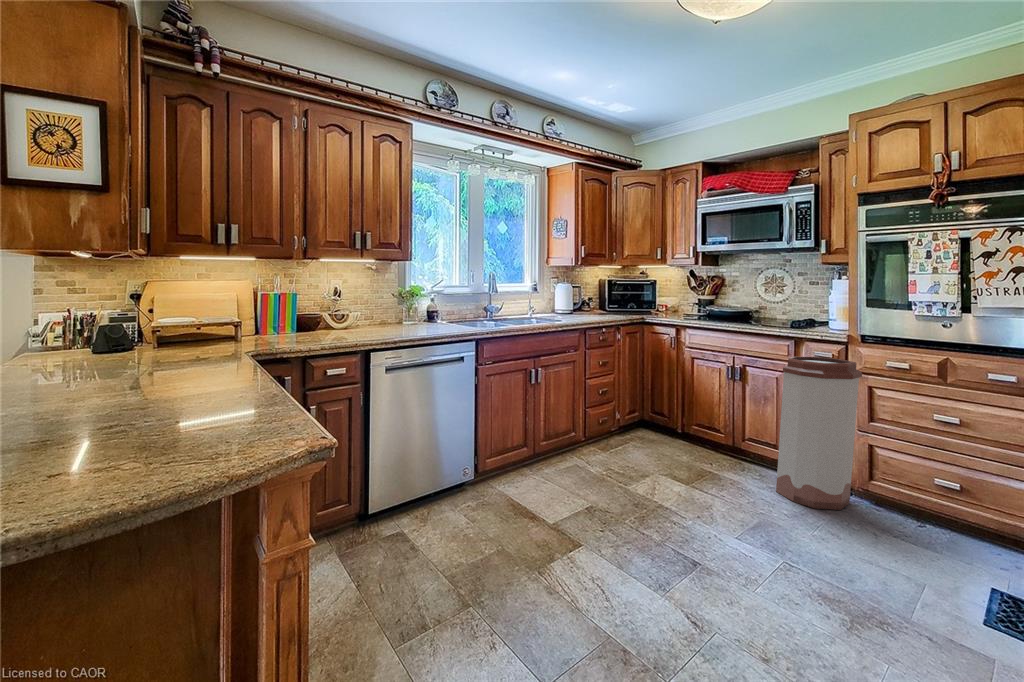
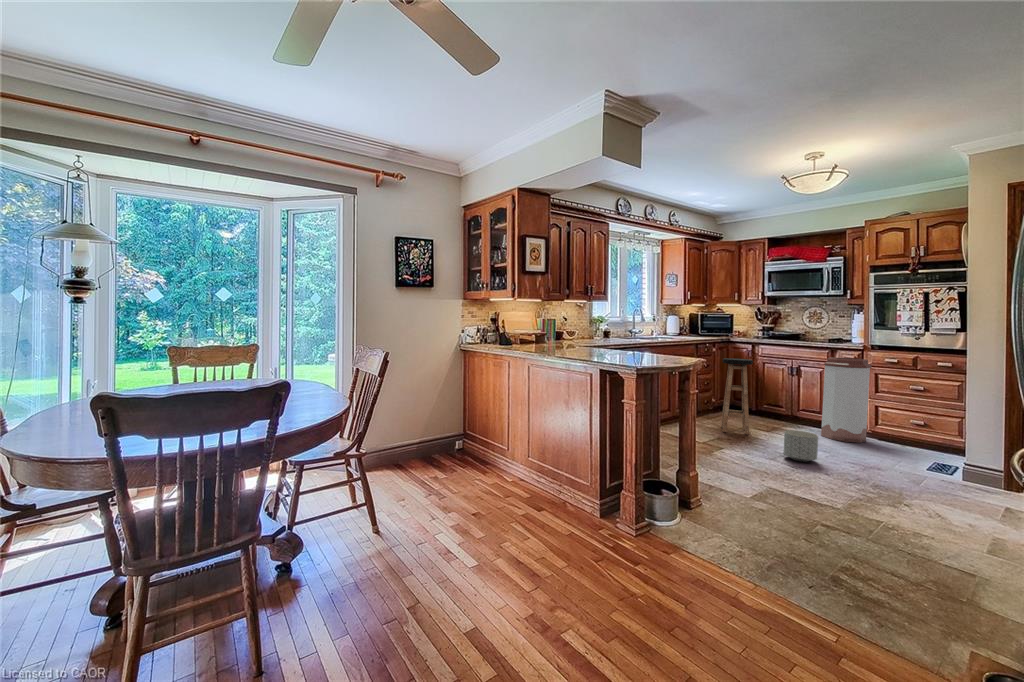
bar stool: none [613,361,663,498] -> present [721,358,753,434]
planter: none [698,518,764,593] -> present [784,430,818,462]

